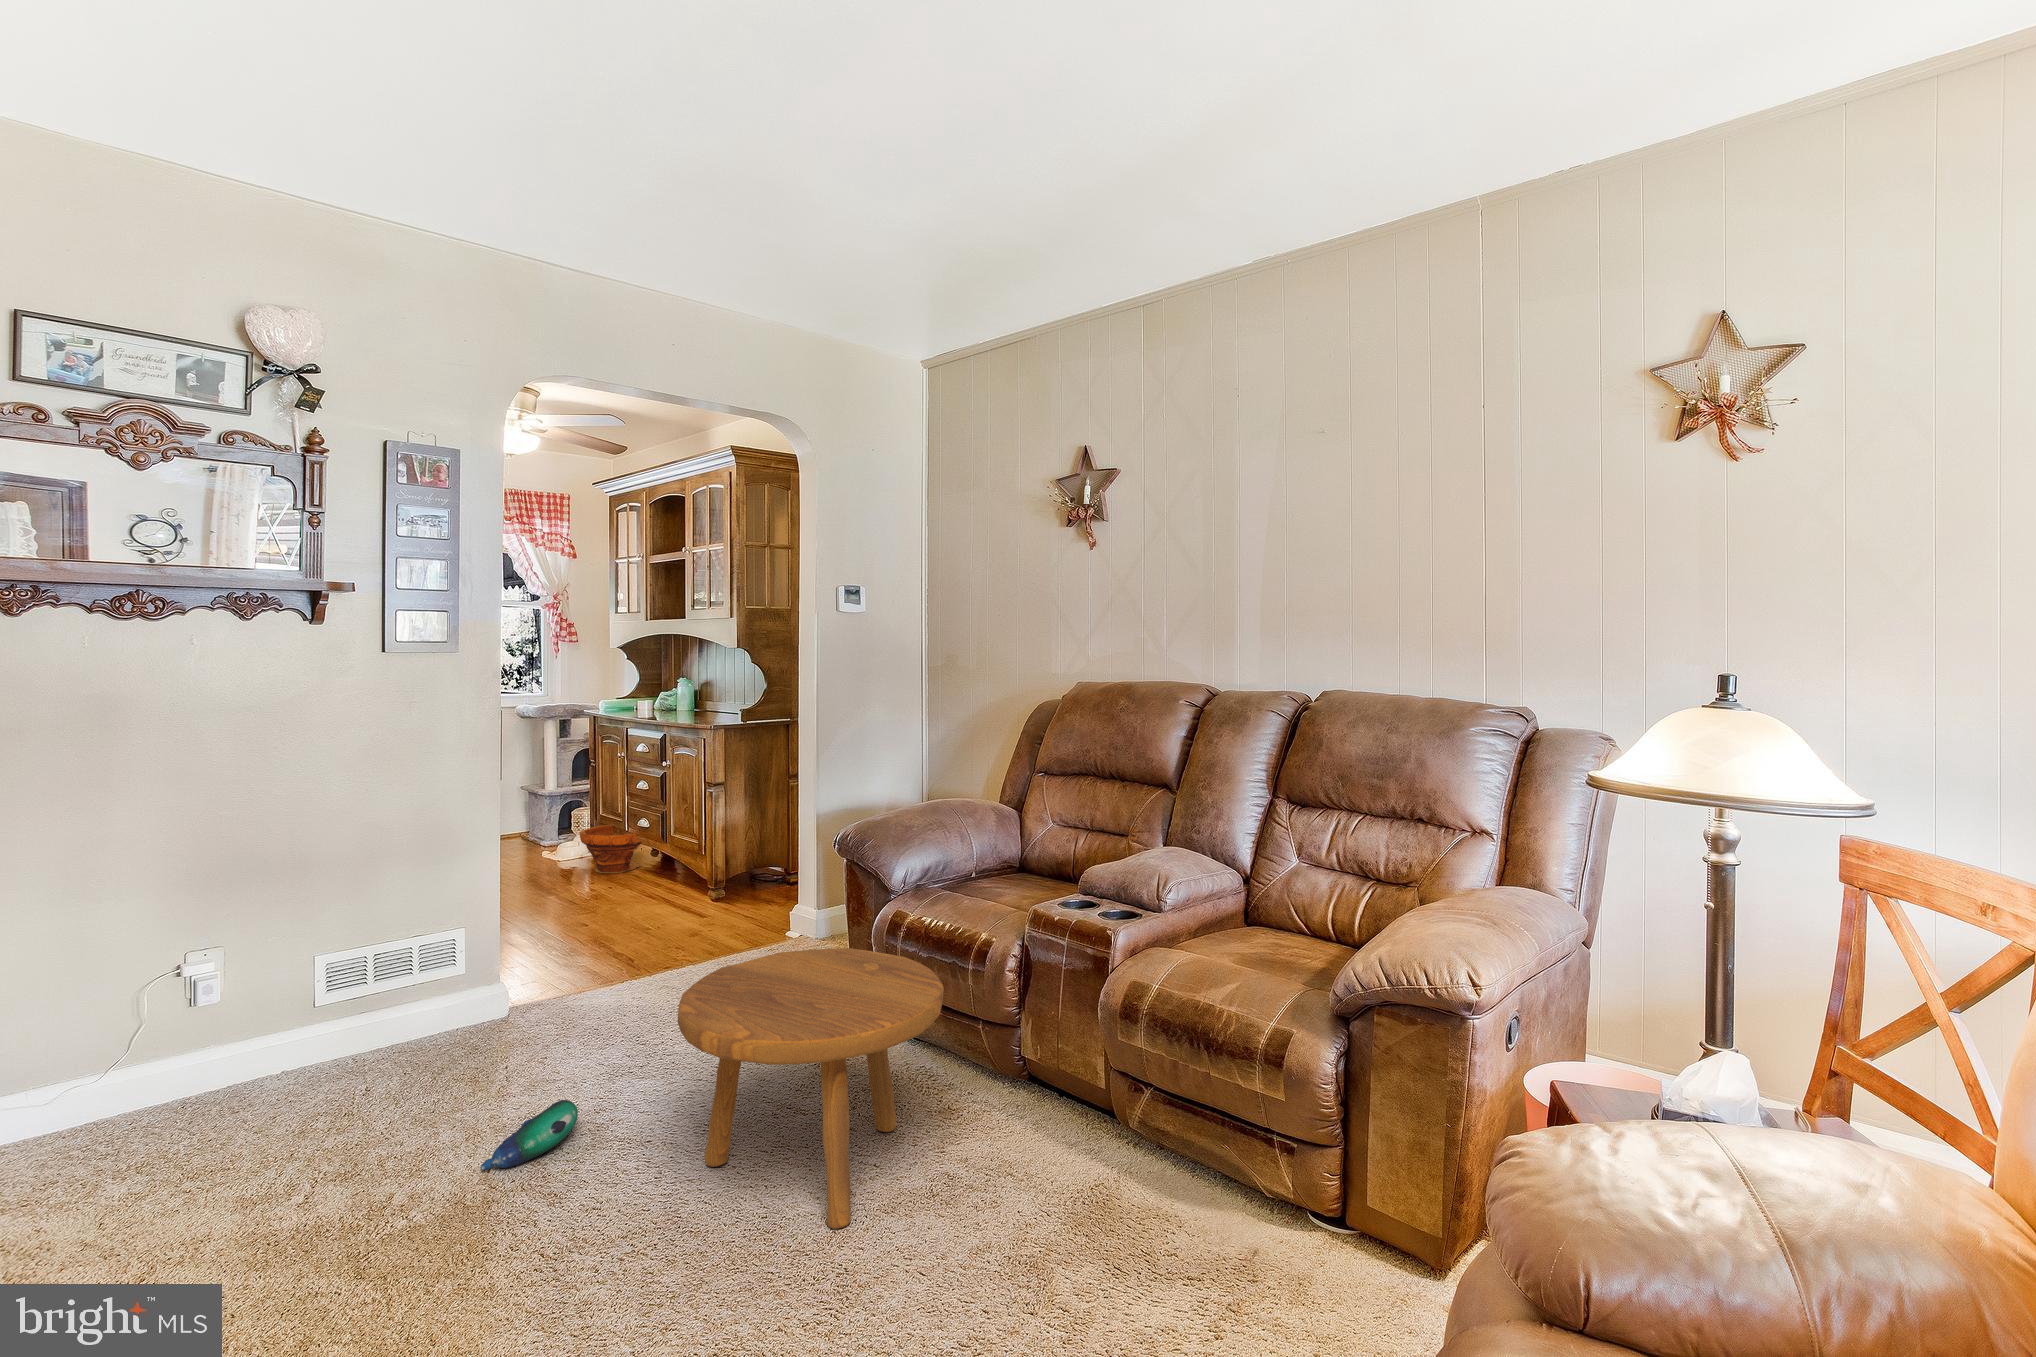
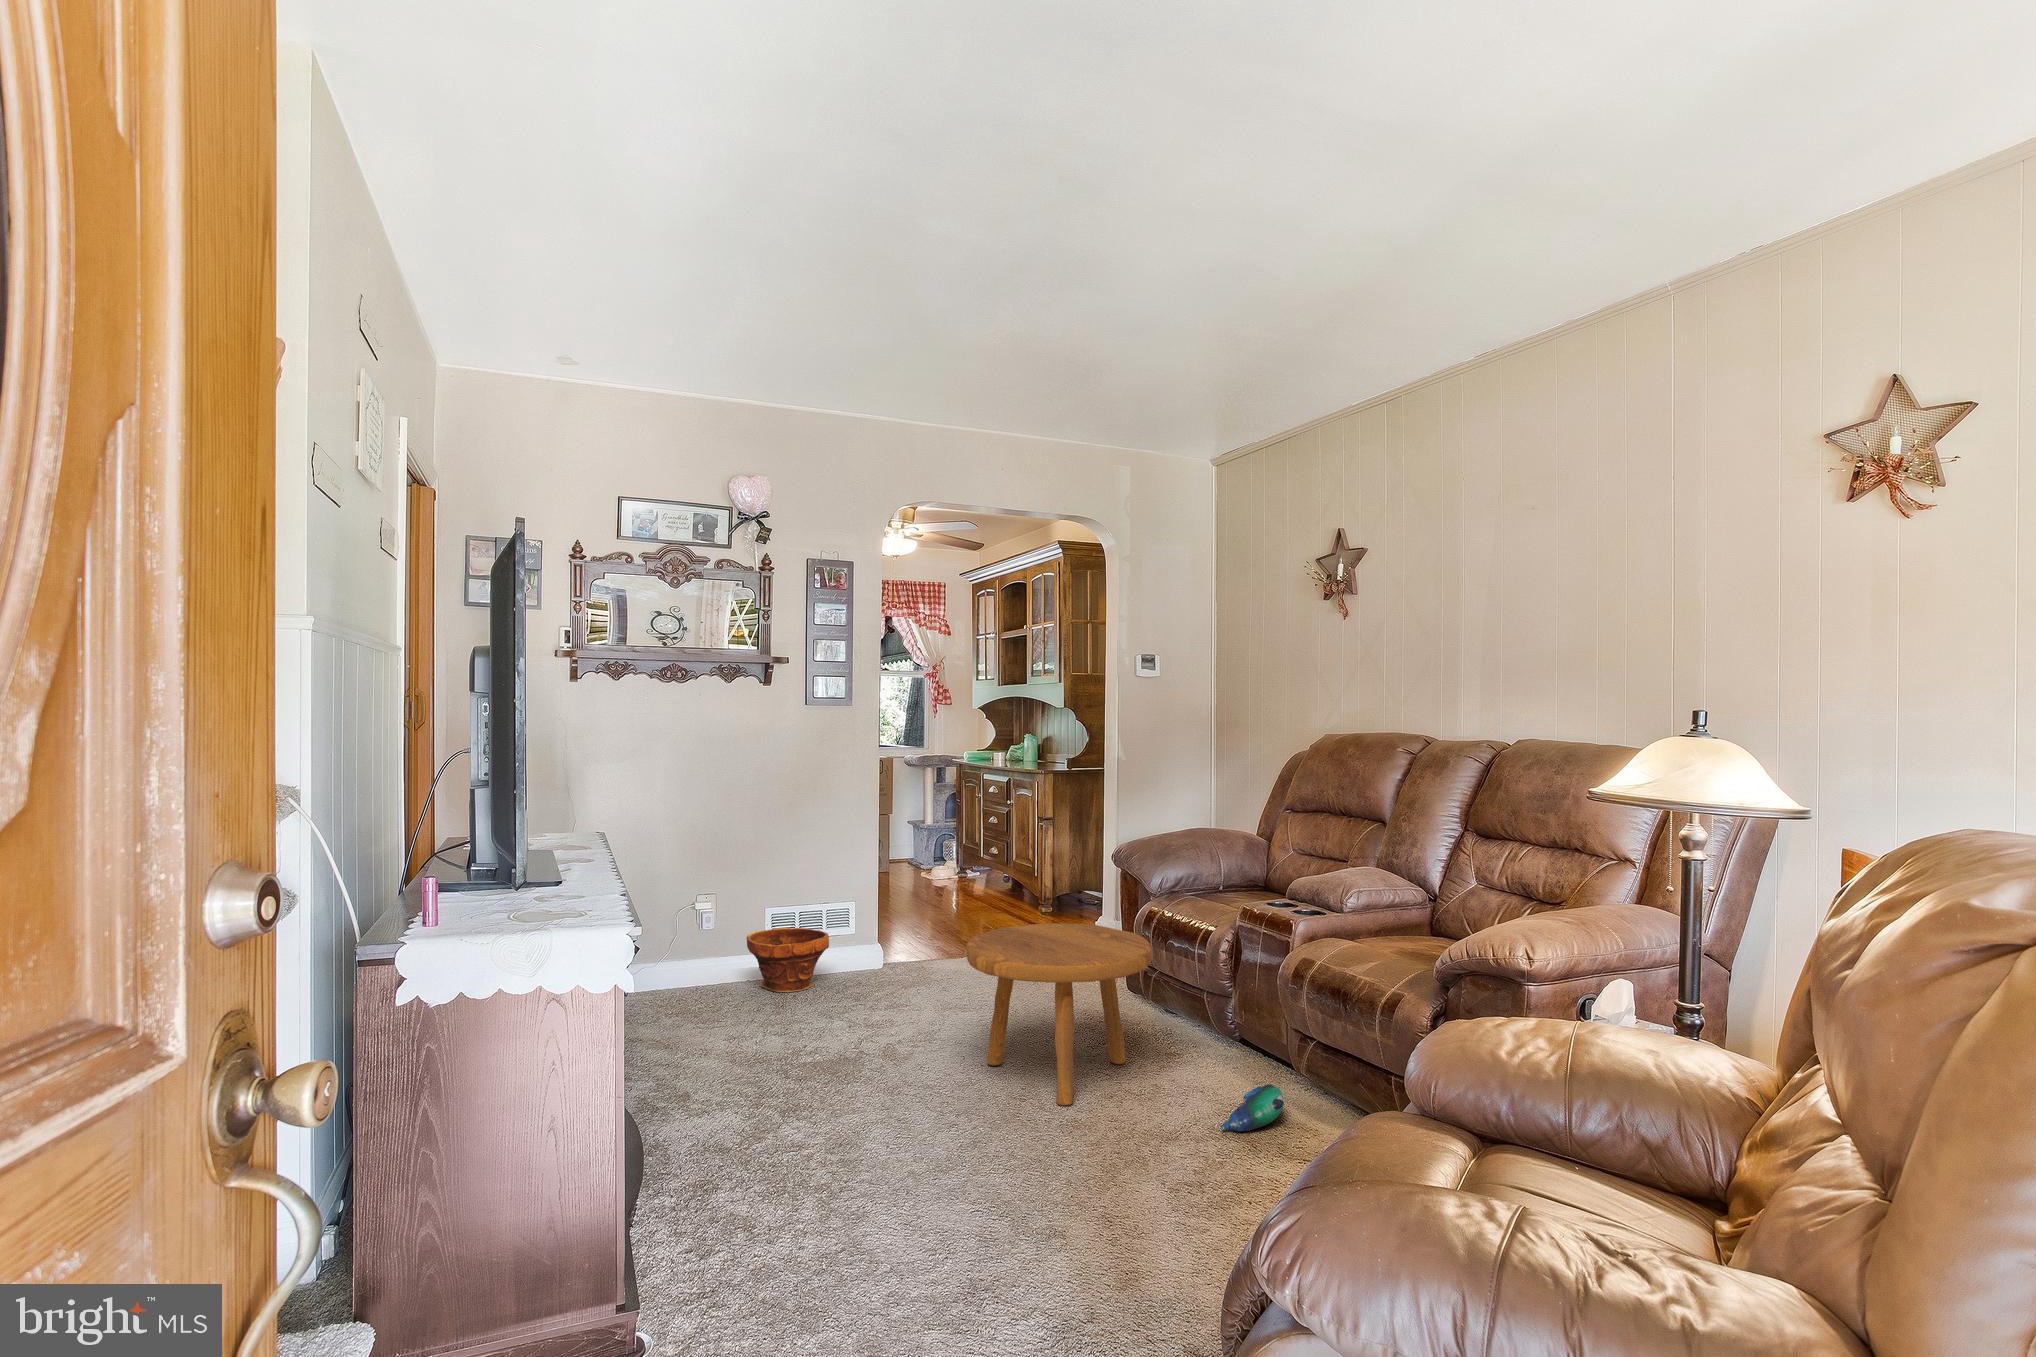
planter: present [580,825,642,873] -> present [747,927,829,992]
plush toy: present [480,1100,578,1170] -> present [1221,1084,1284,1132]

